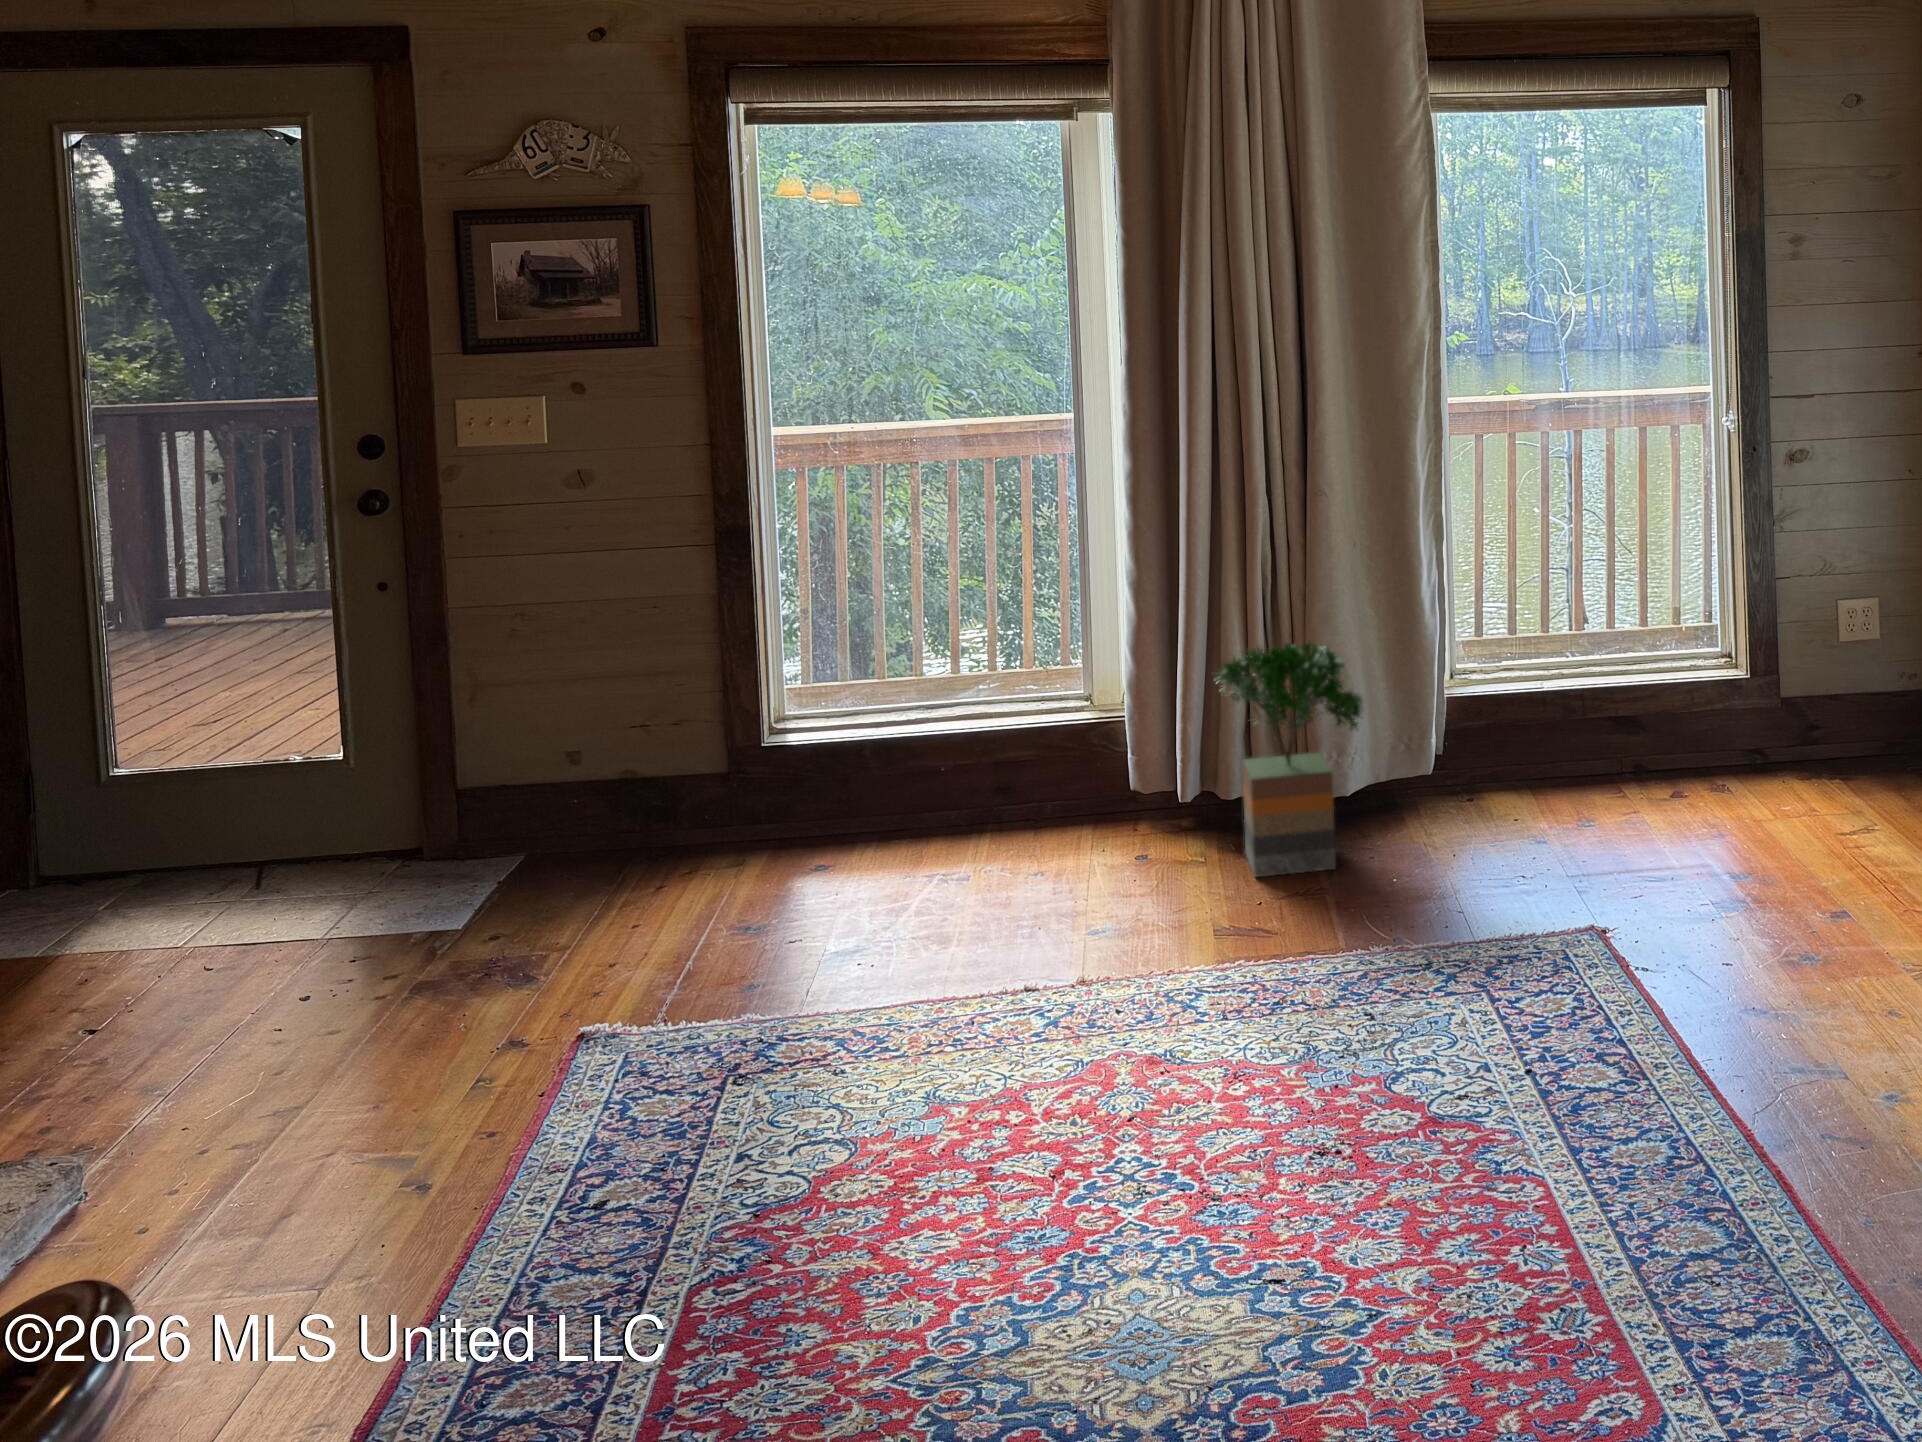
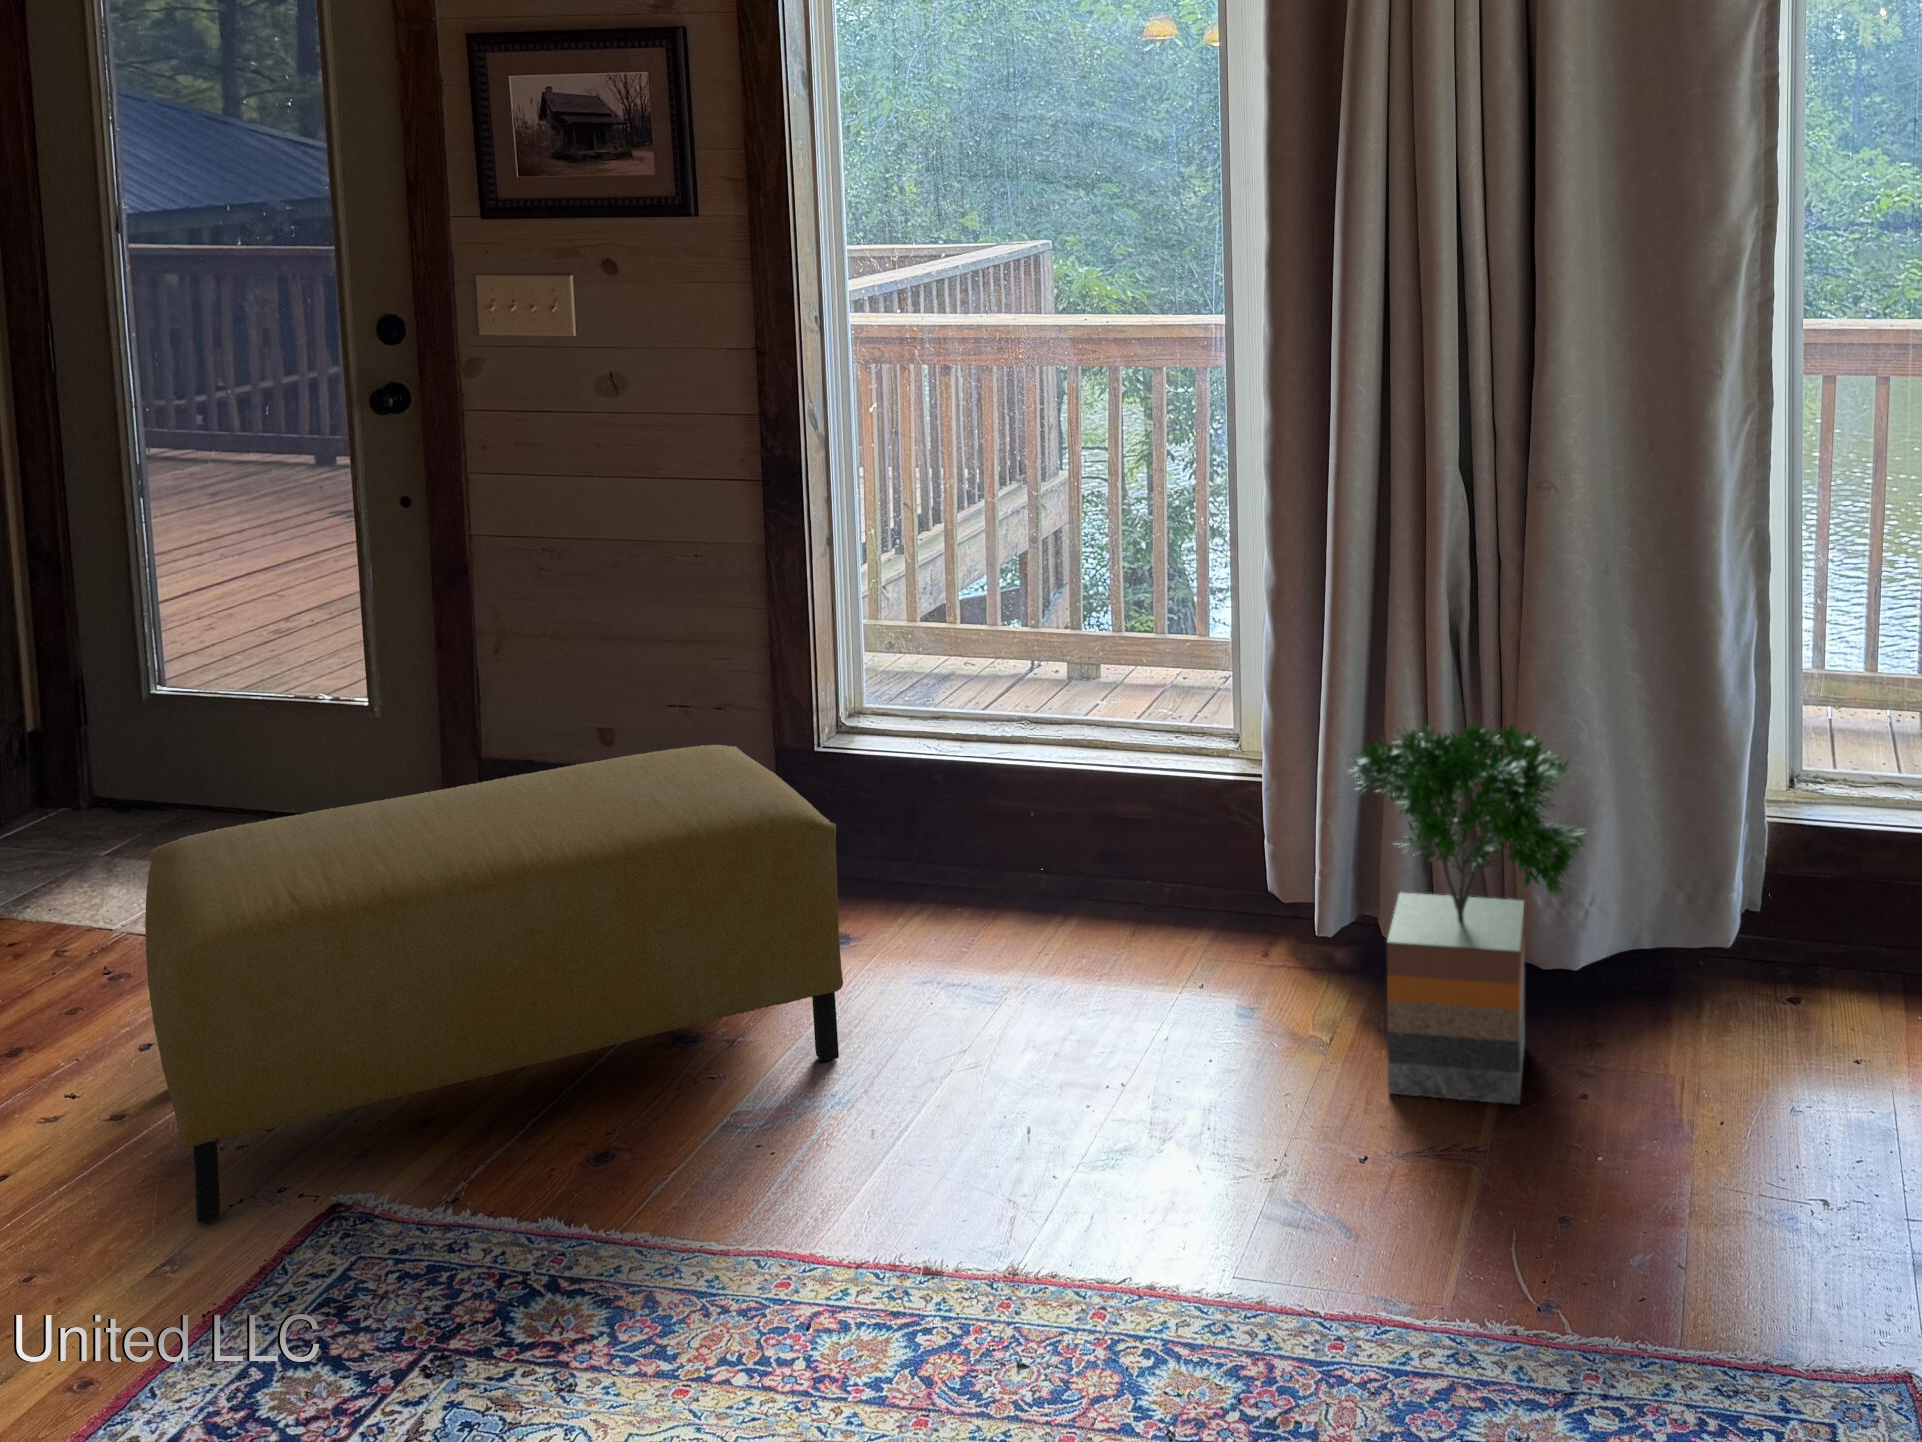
ottoman: none [337,730,879,1064] -> present [145,745,843,1223]

